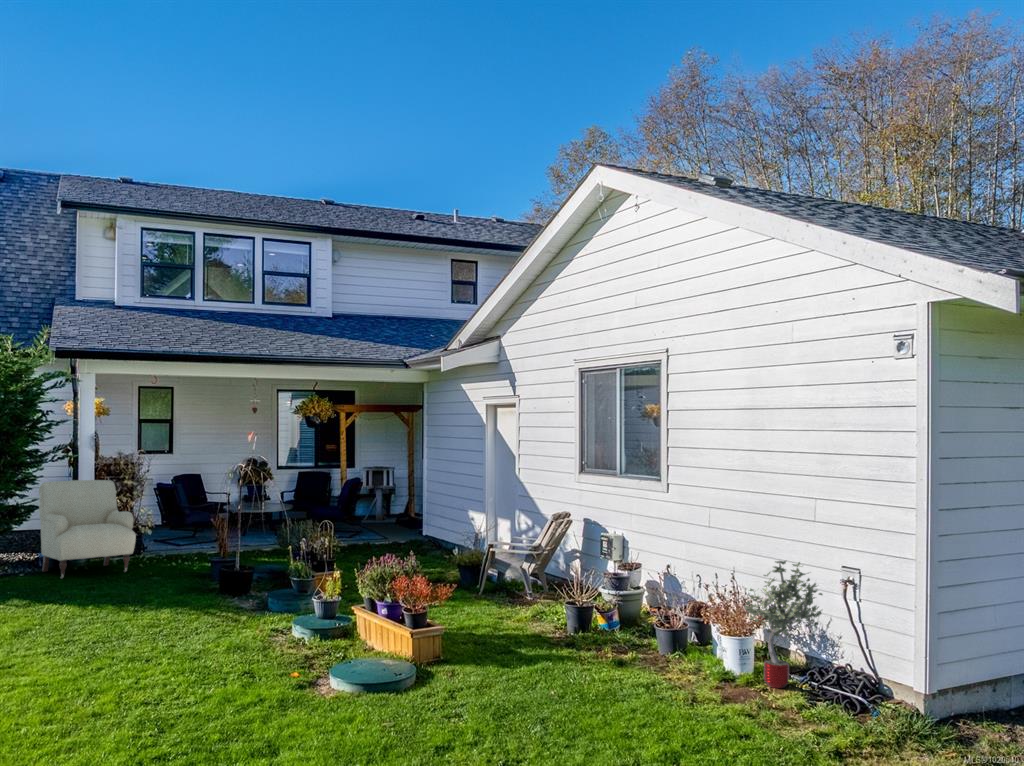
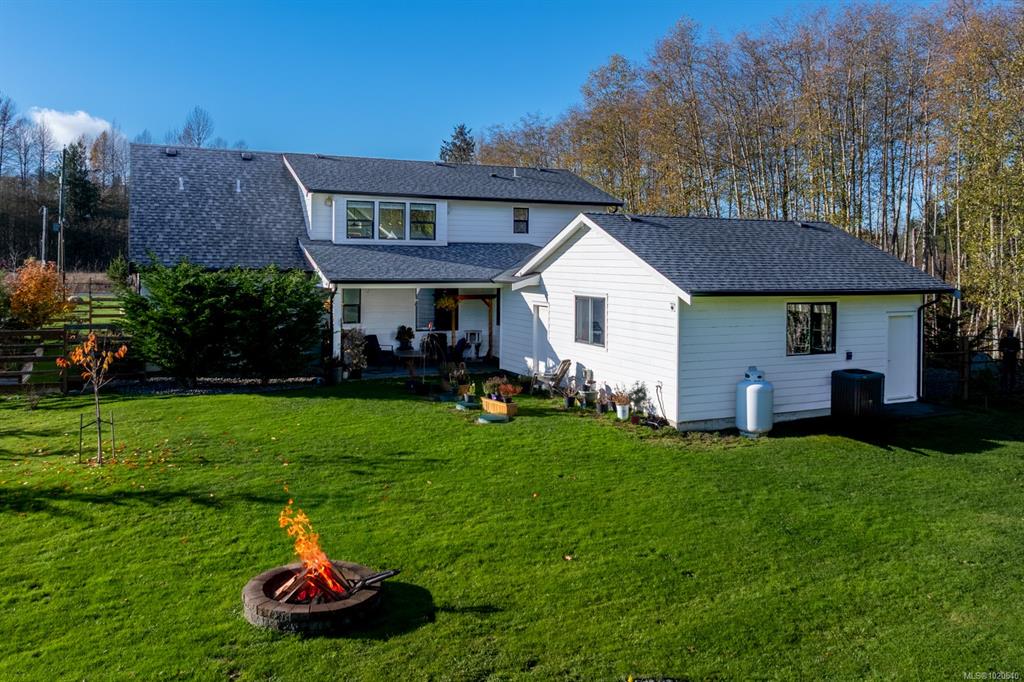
chair: present [39,480,136,579] -> none [331,343,376,387]

